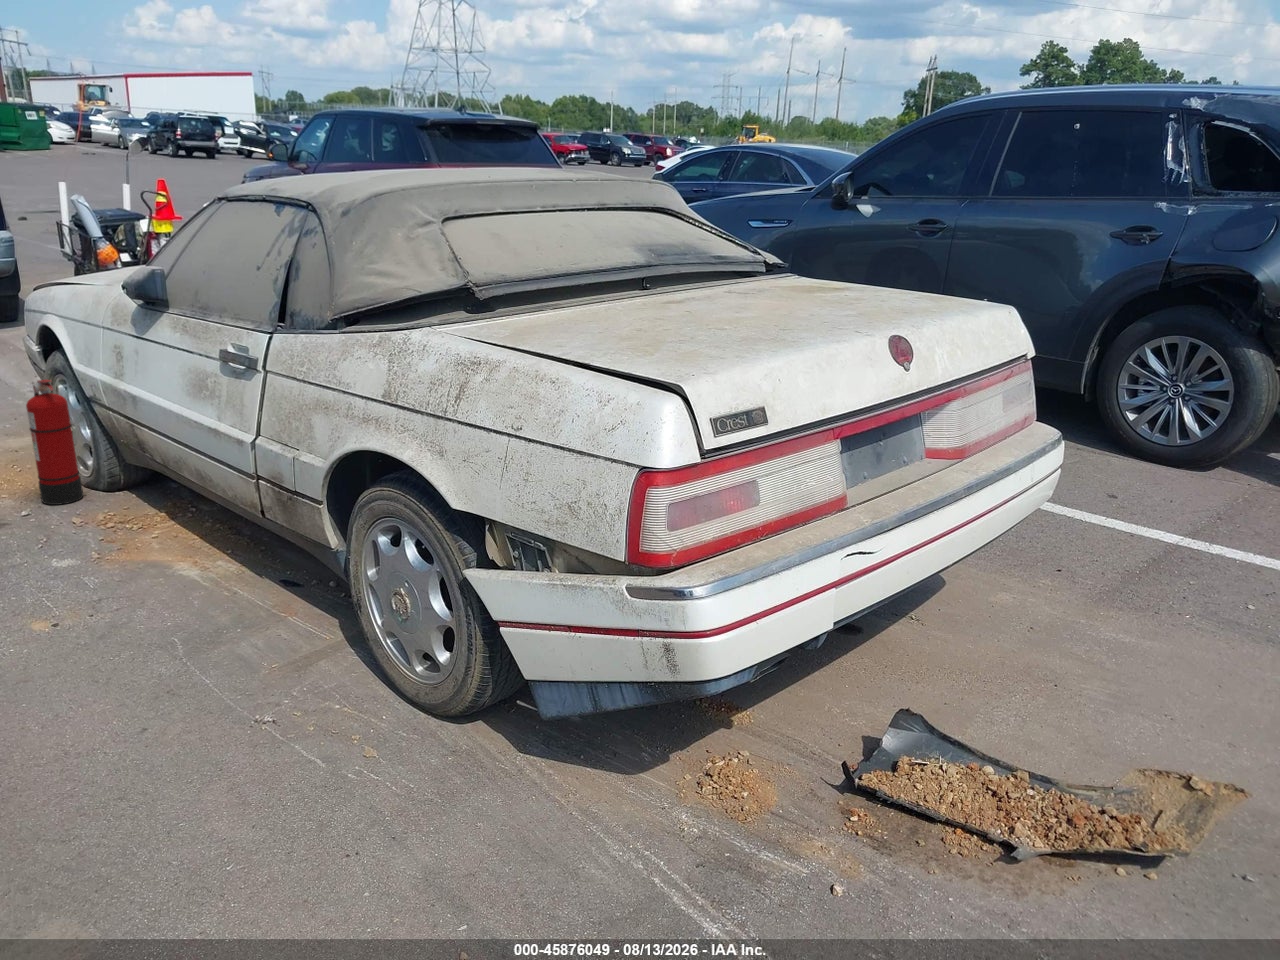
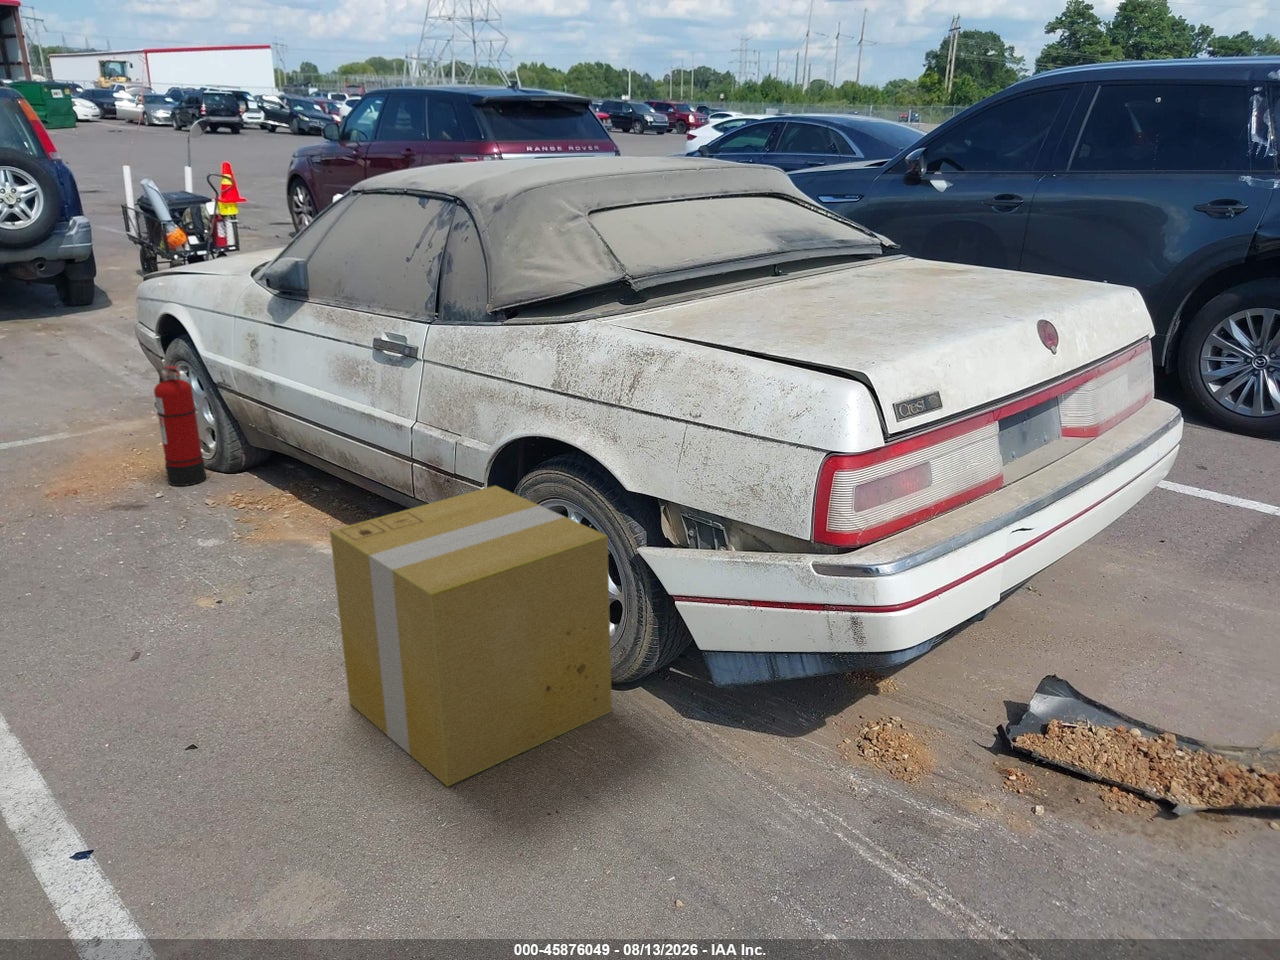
cardboard box: none [139,503,444,825] -> present [330,486,612,786]

